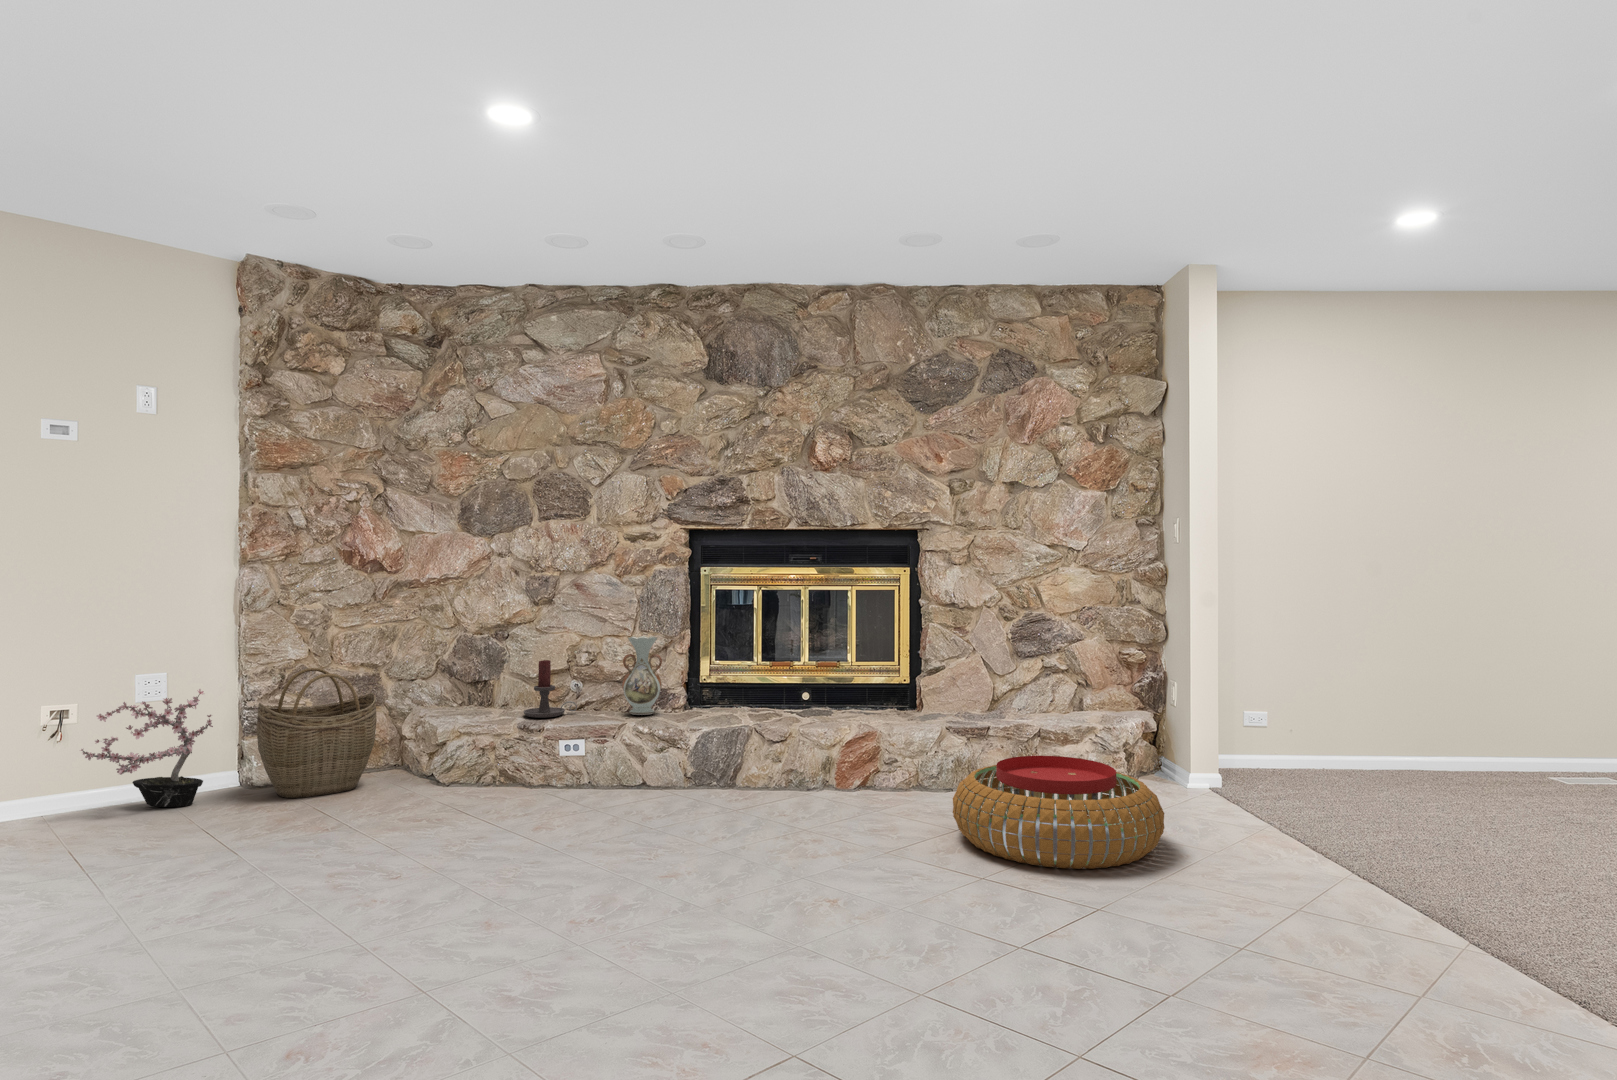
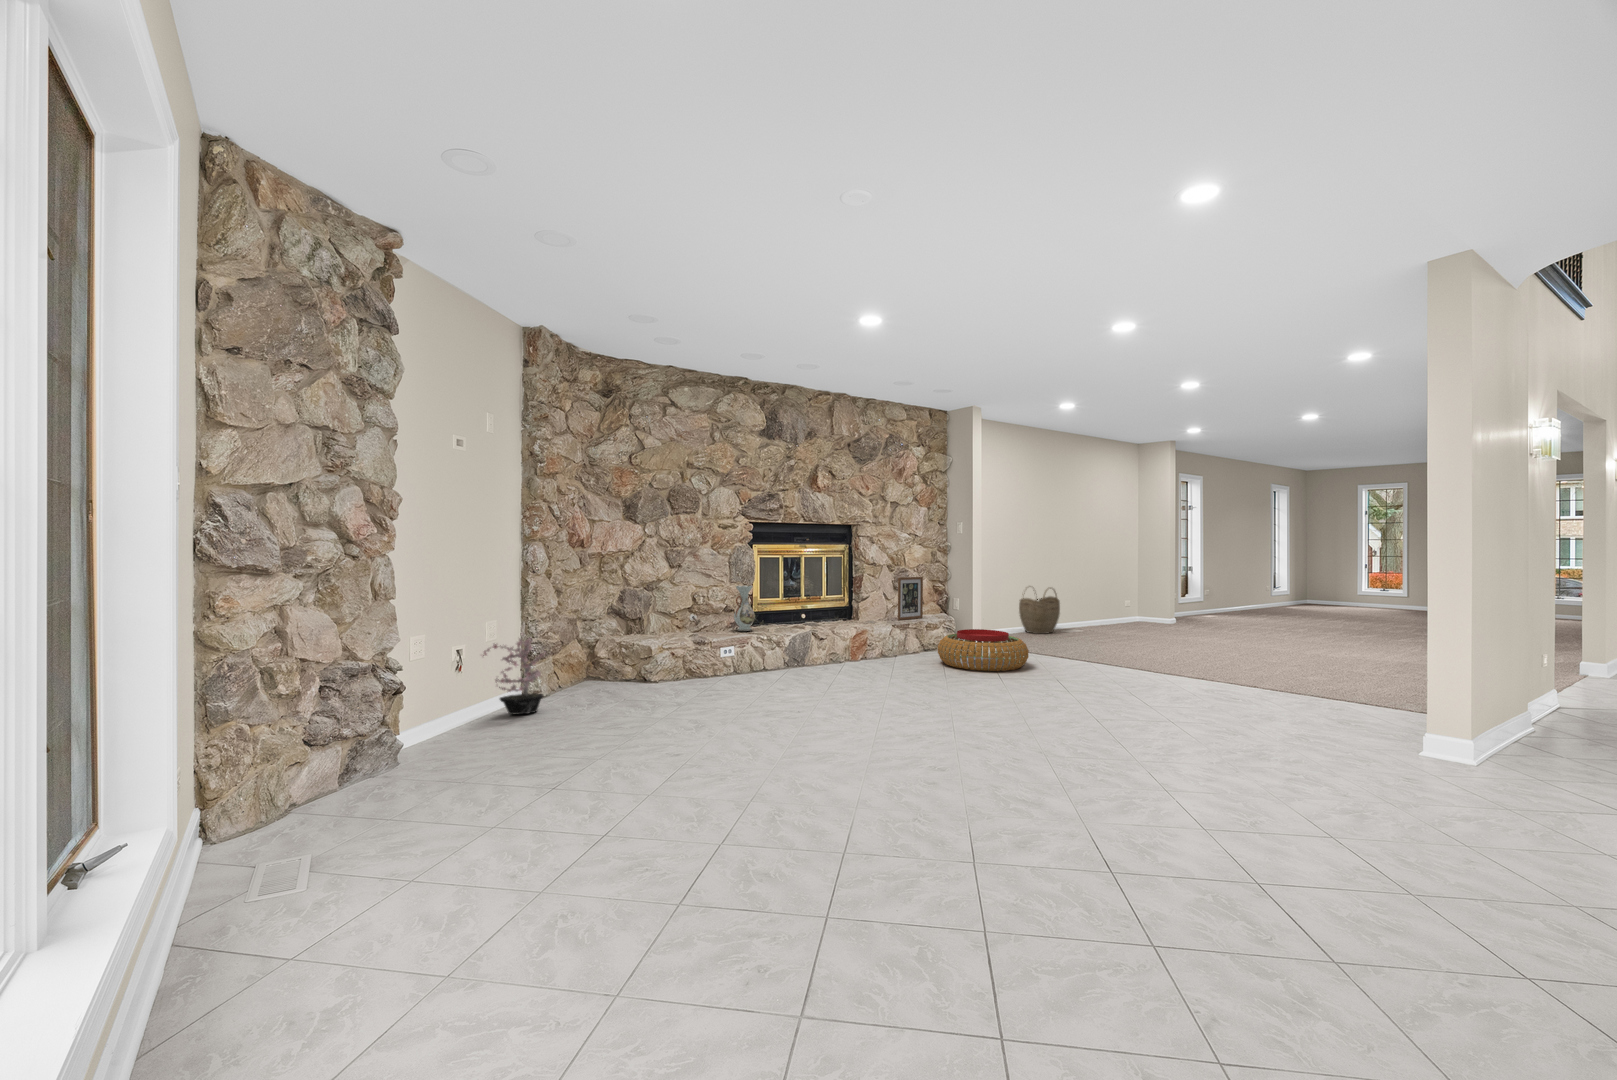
picture frame: none [984,633,1055,720] -> present [898,577,923,620]
candle holder: present [523,660,577,718] -> none [683,602,711,637]
woven basket: present [257,668,377,798] -> present [1019,588,1060,634]

